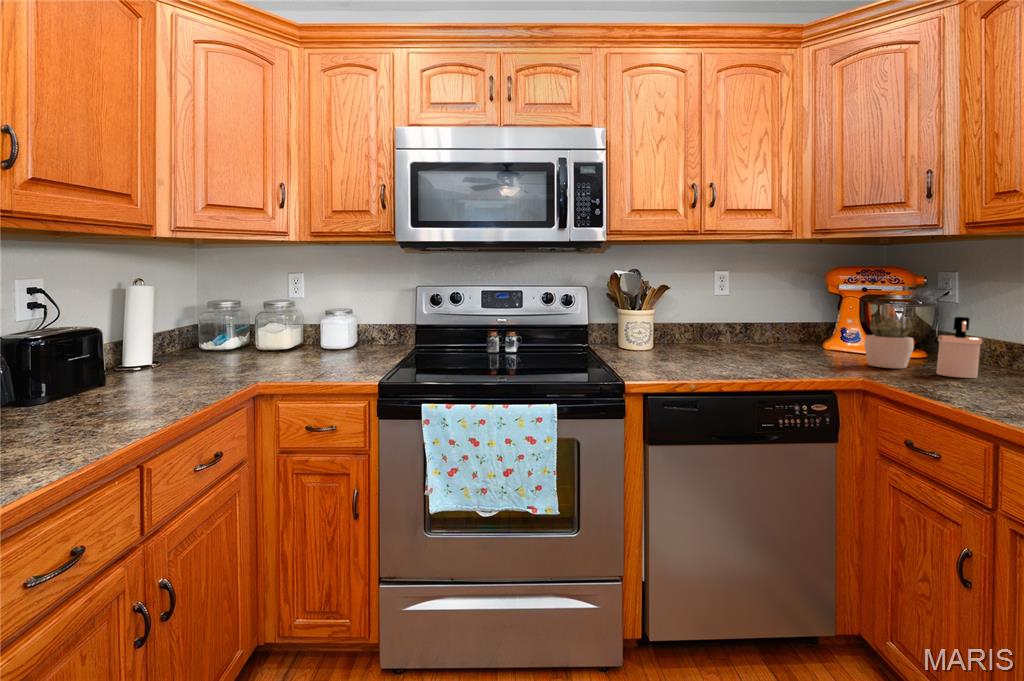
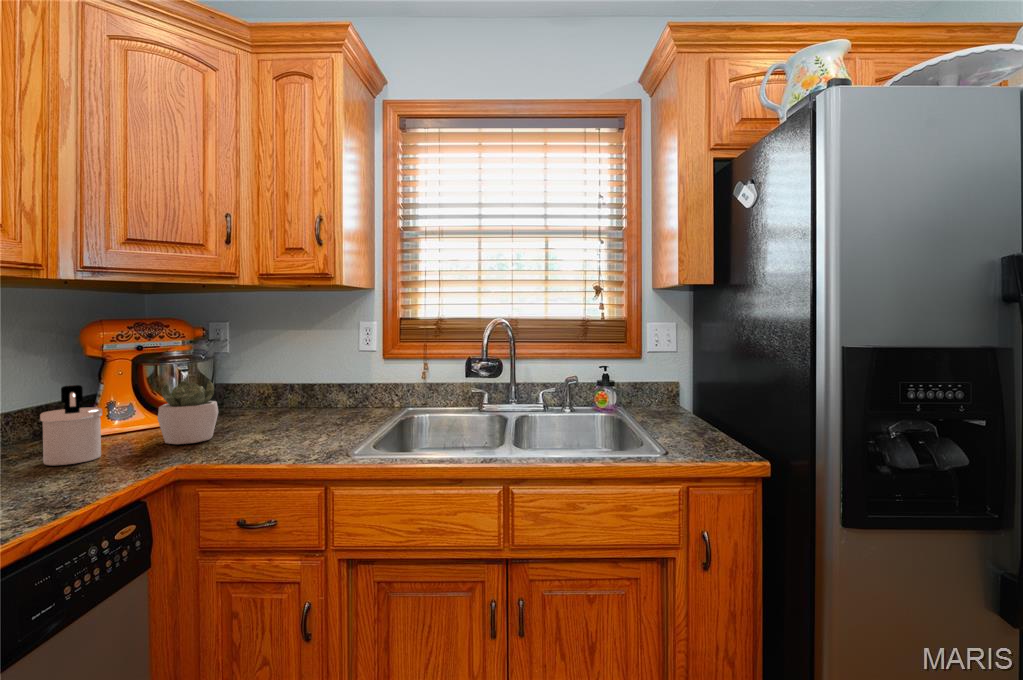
soap dispenser: present [937,317,982,378] -> present [40,385,102,465]

